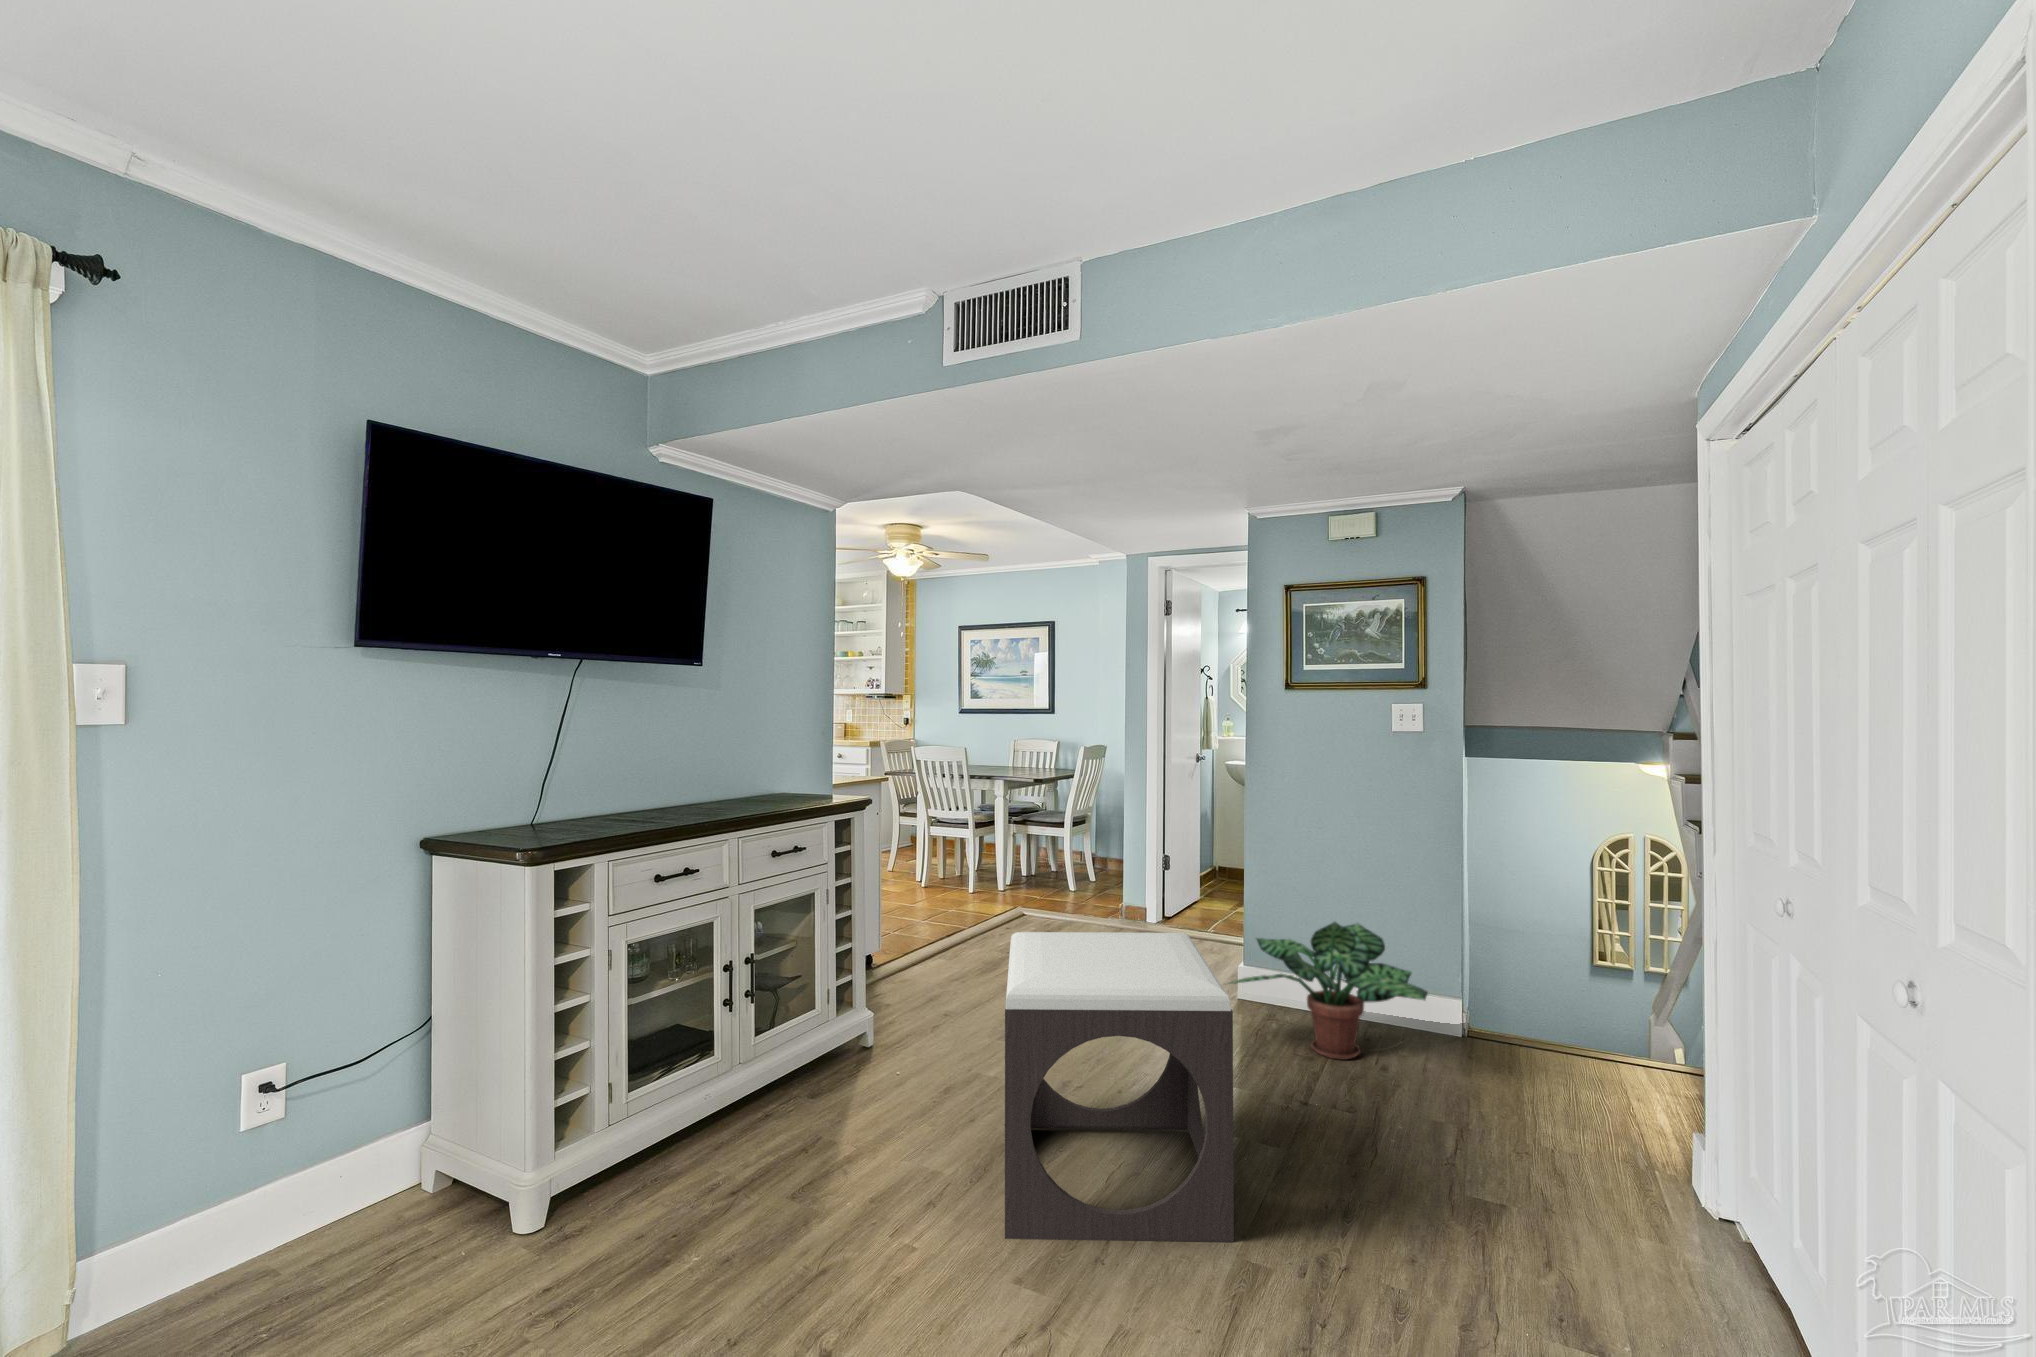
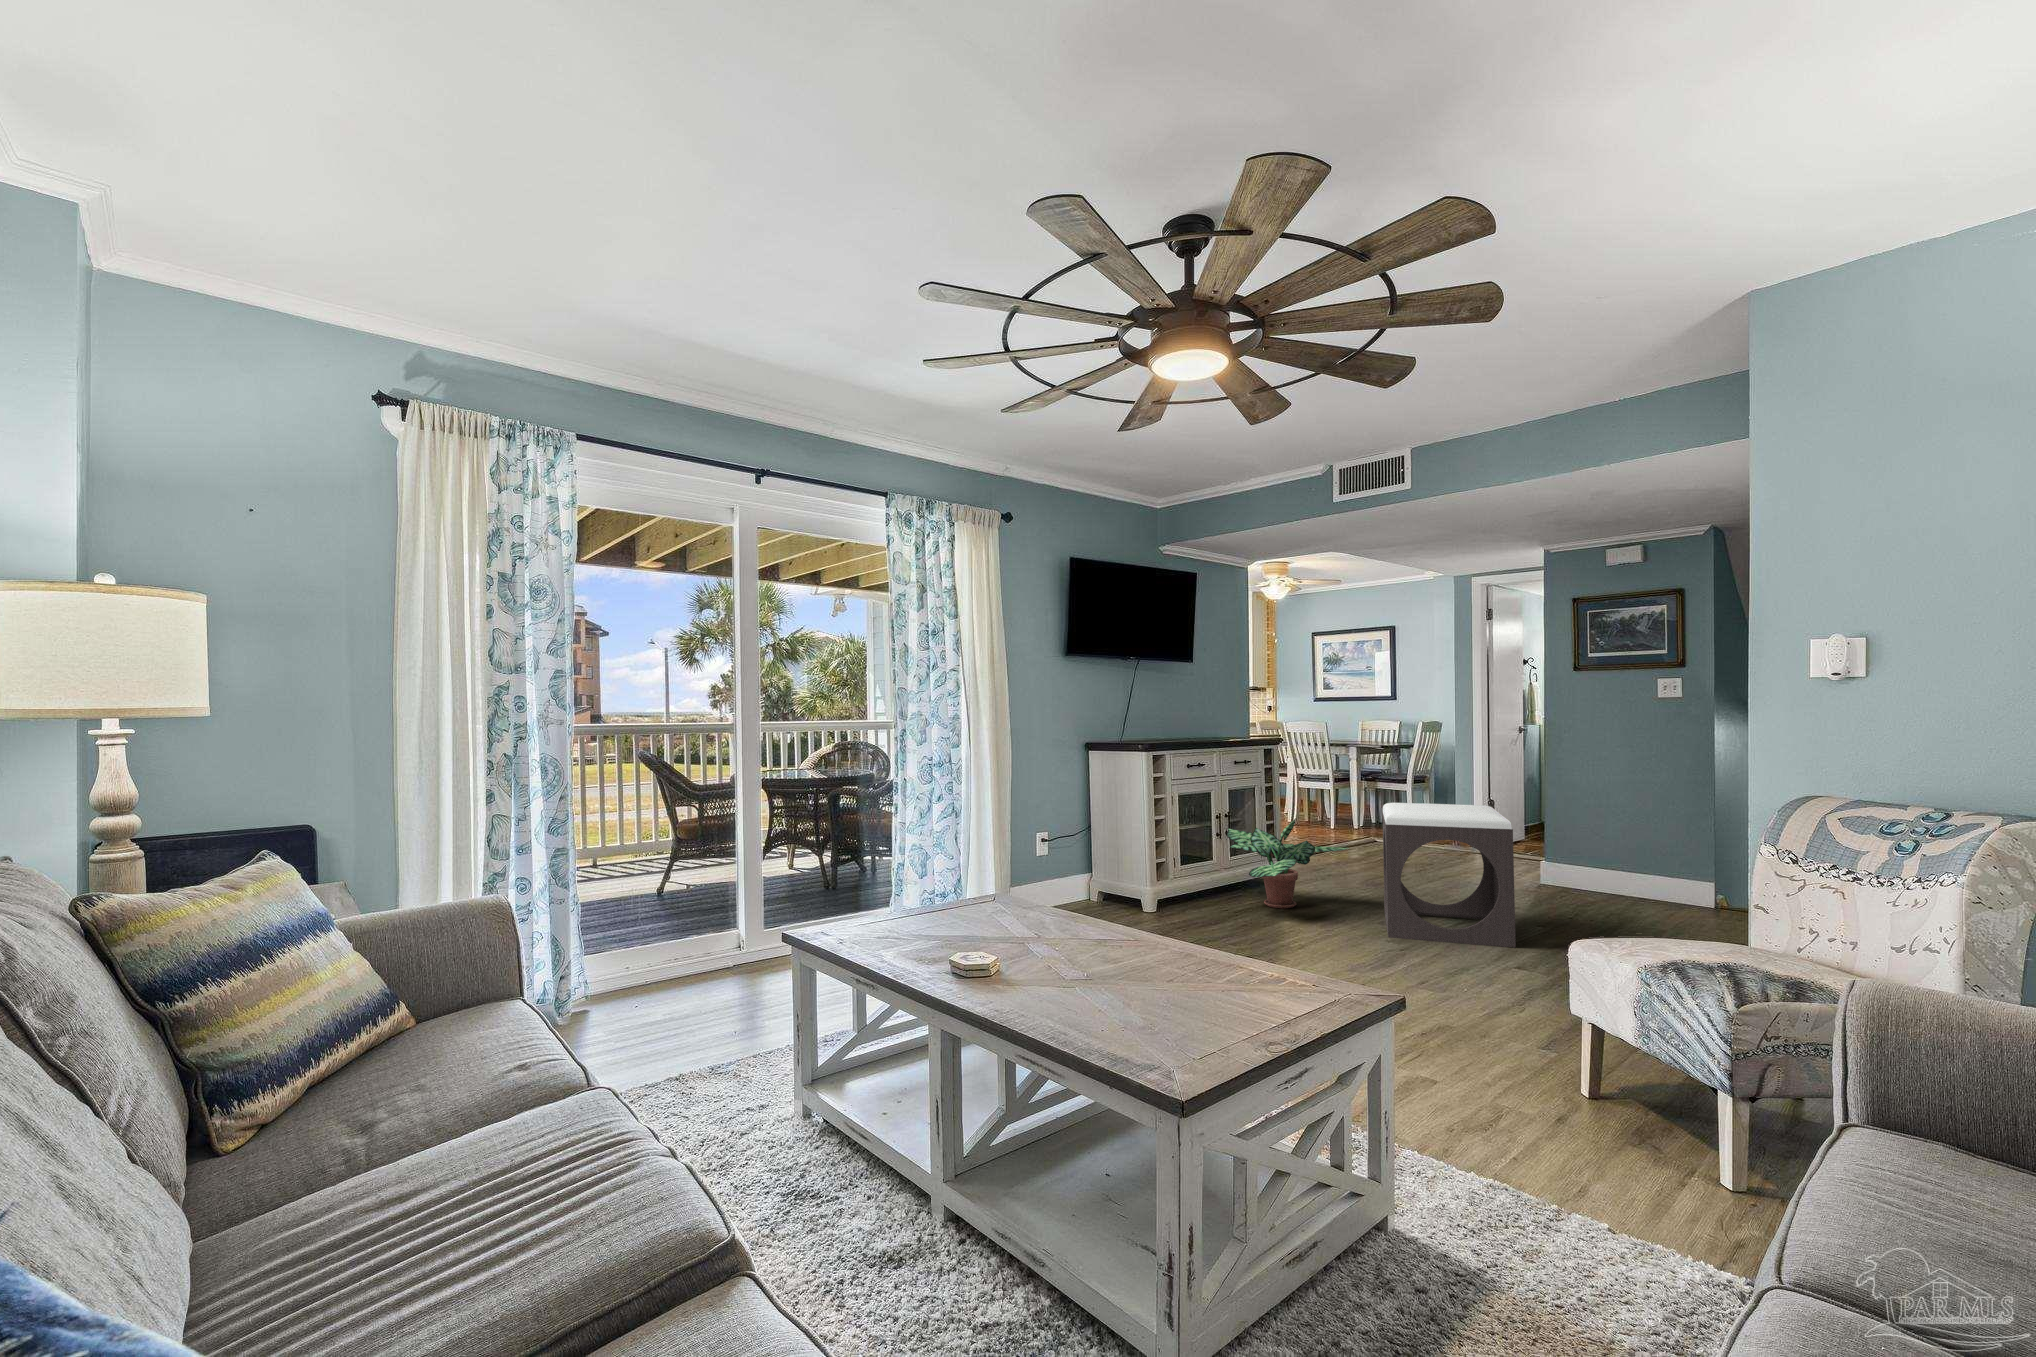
potted plant: present [1230,922,1428,1060] -> present [1227,818,1349,908]

